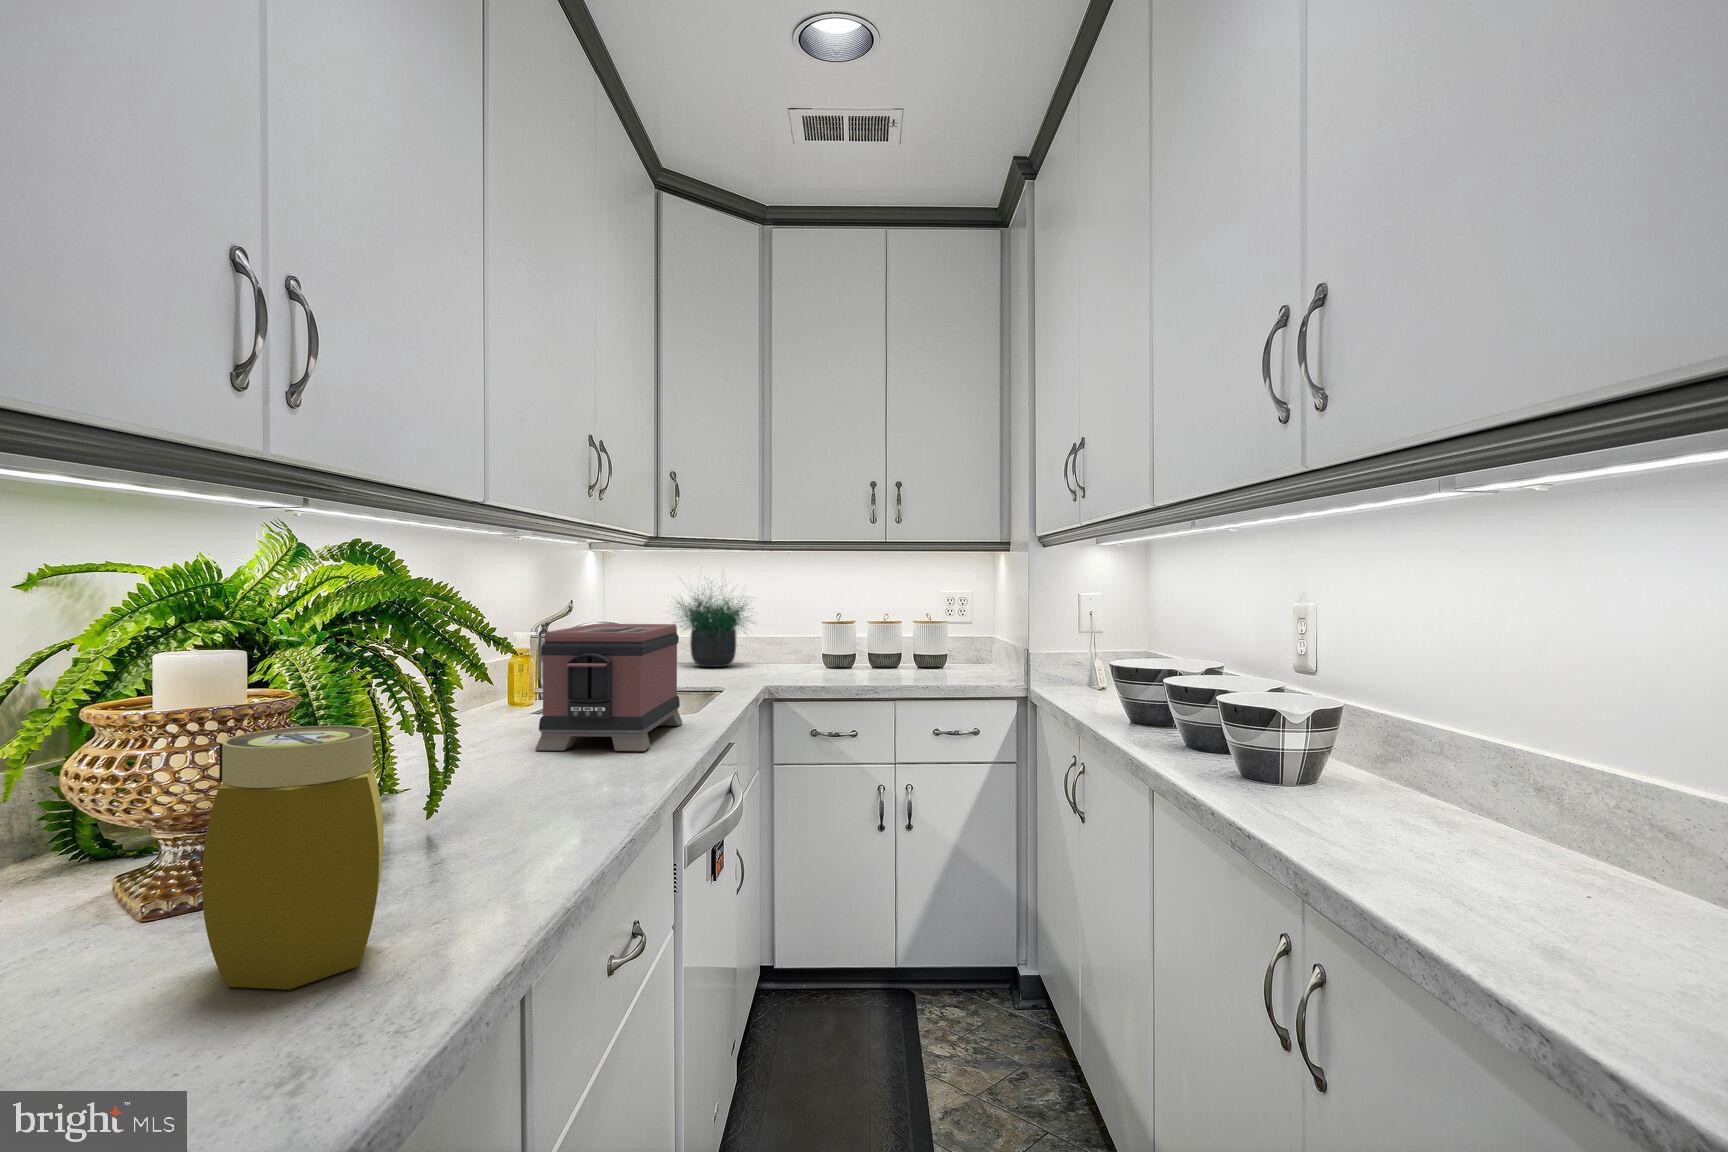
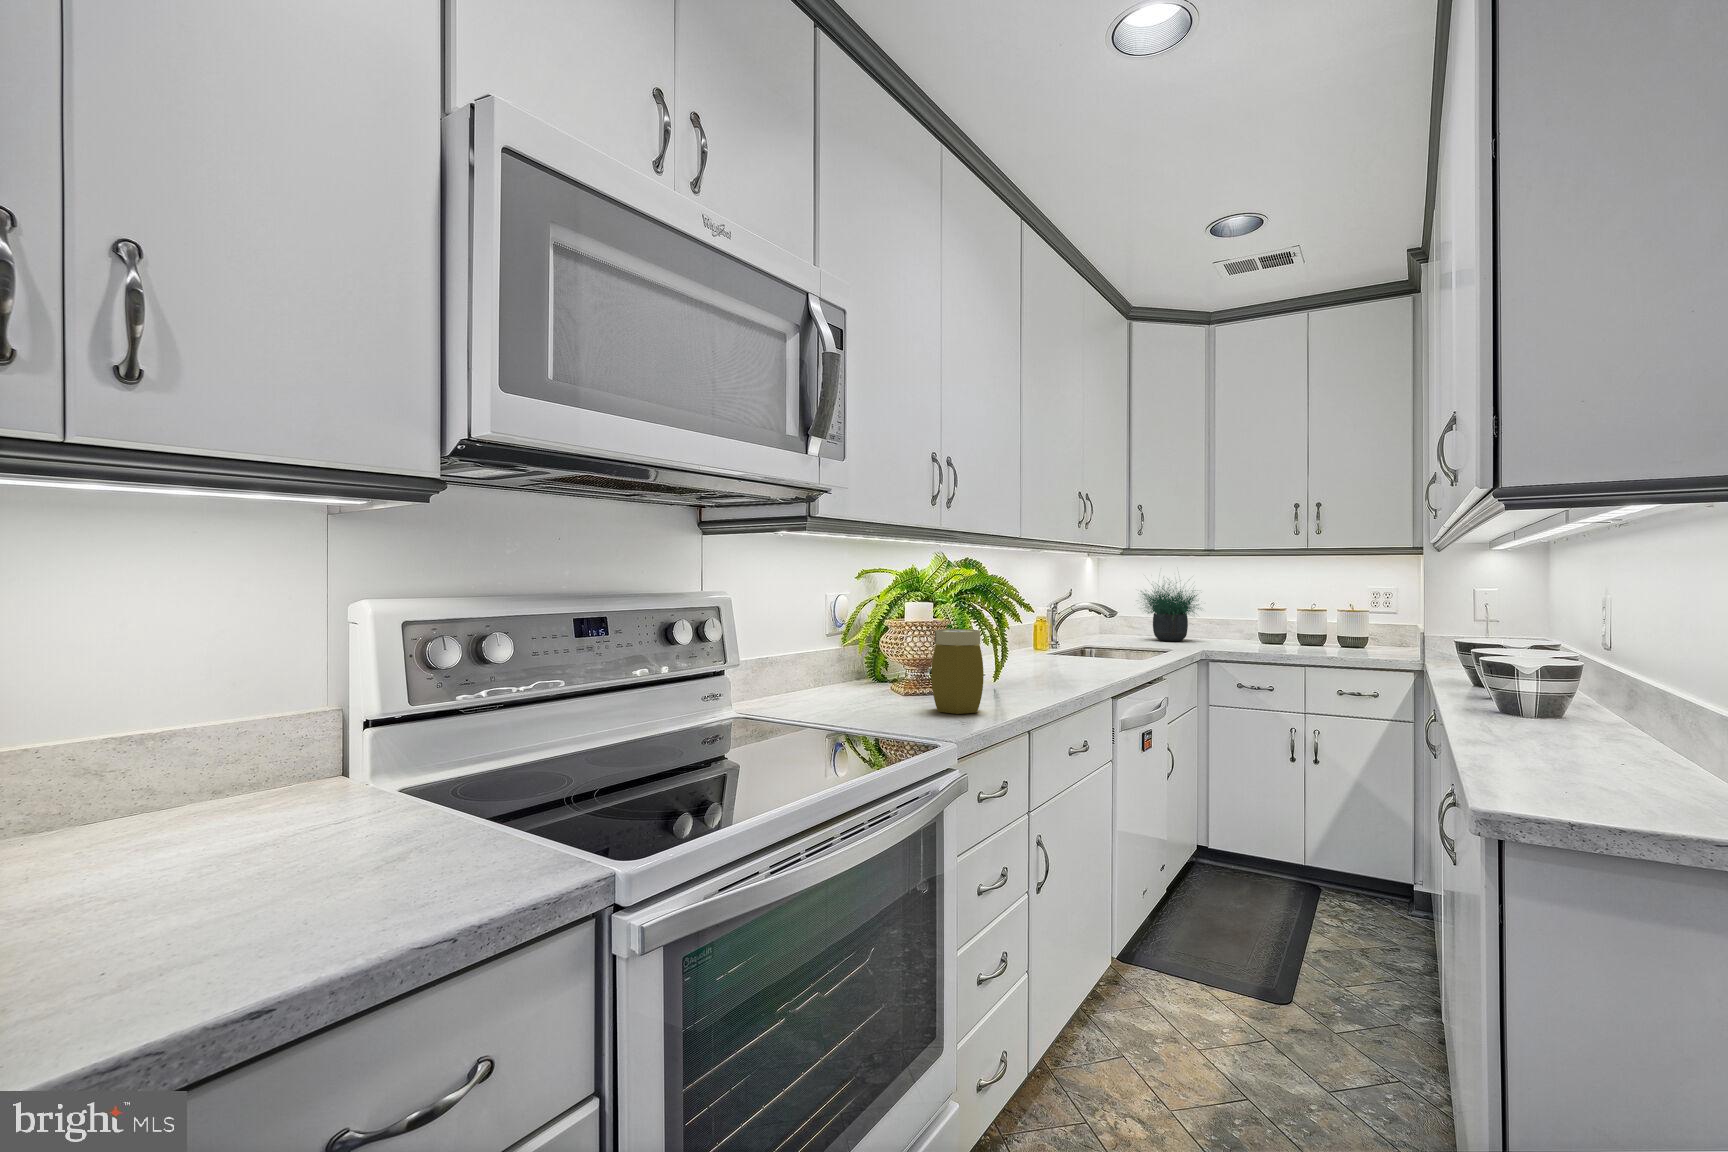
toaster: present [535,624,682,751] -> none [1042,603,1130,674]

